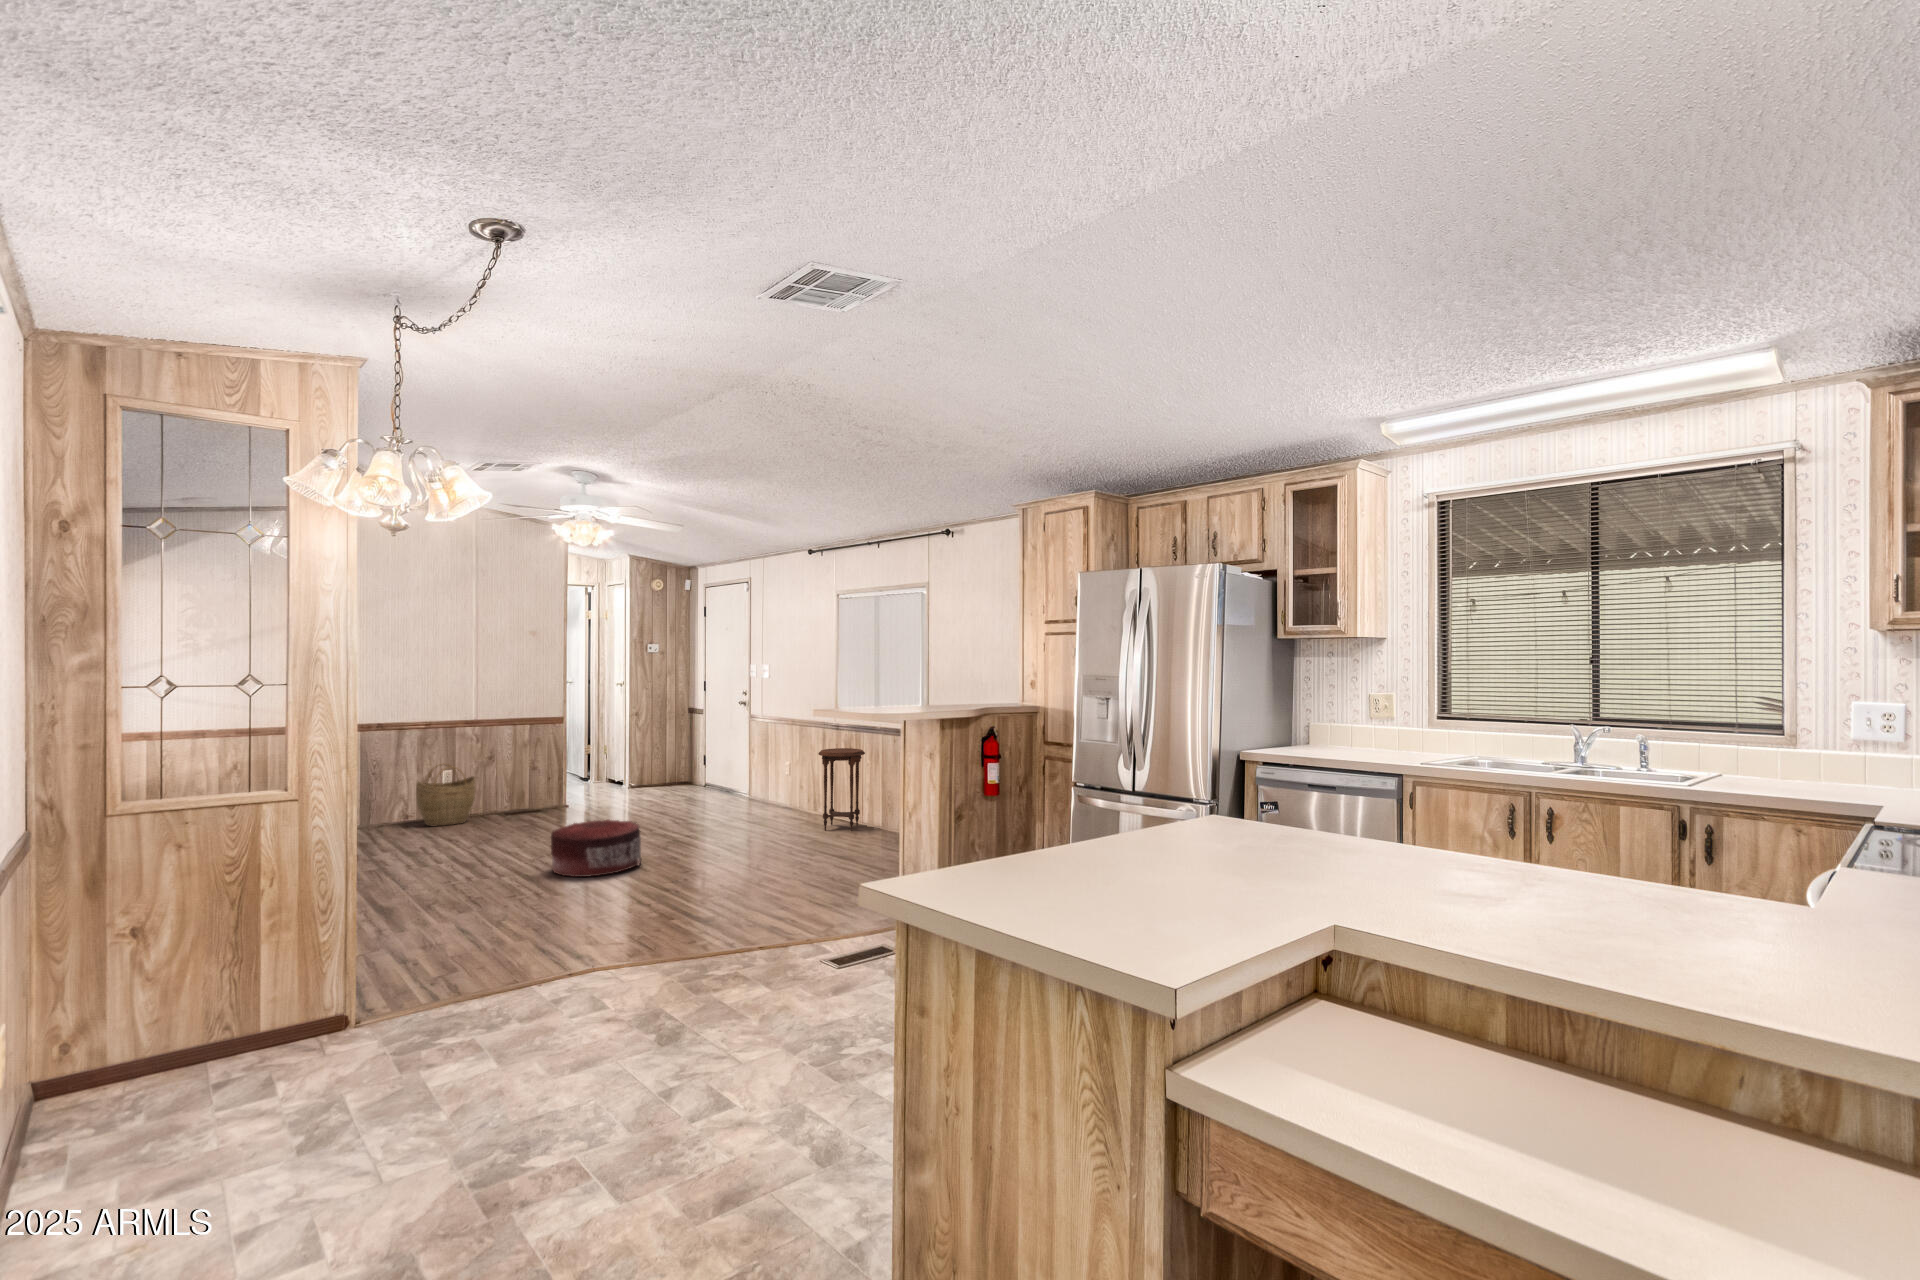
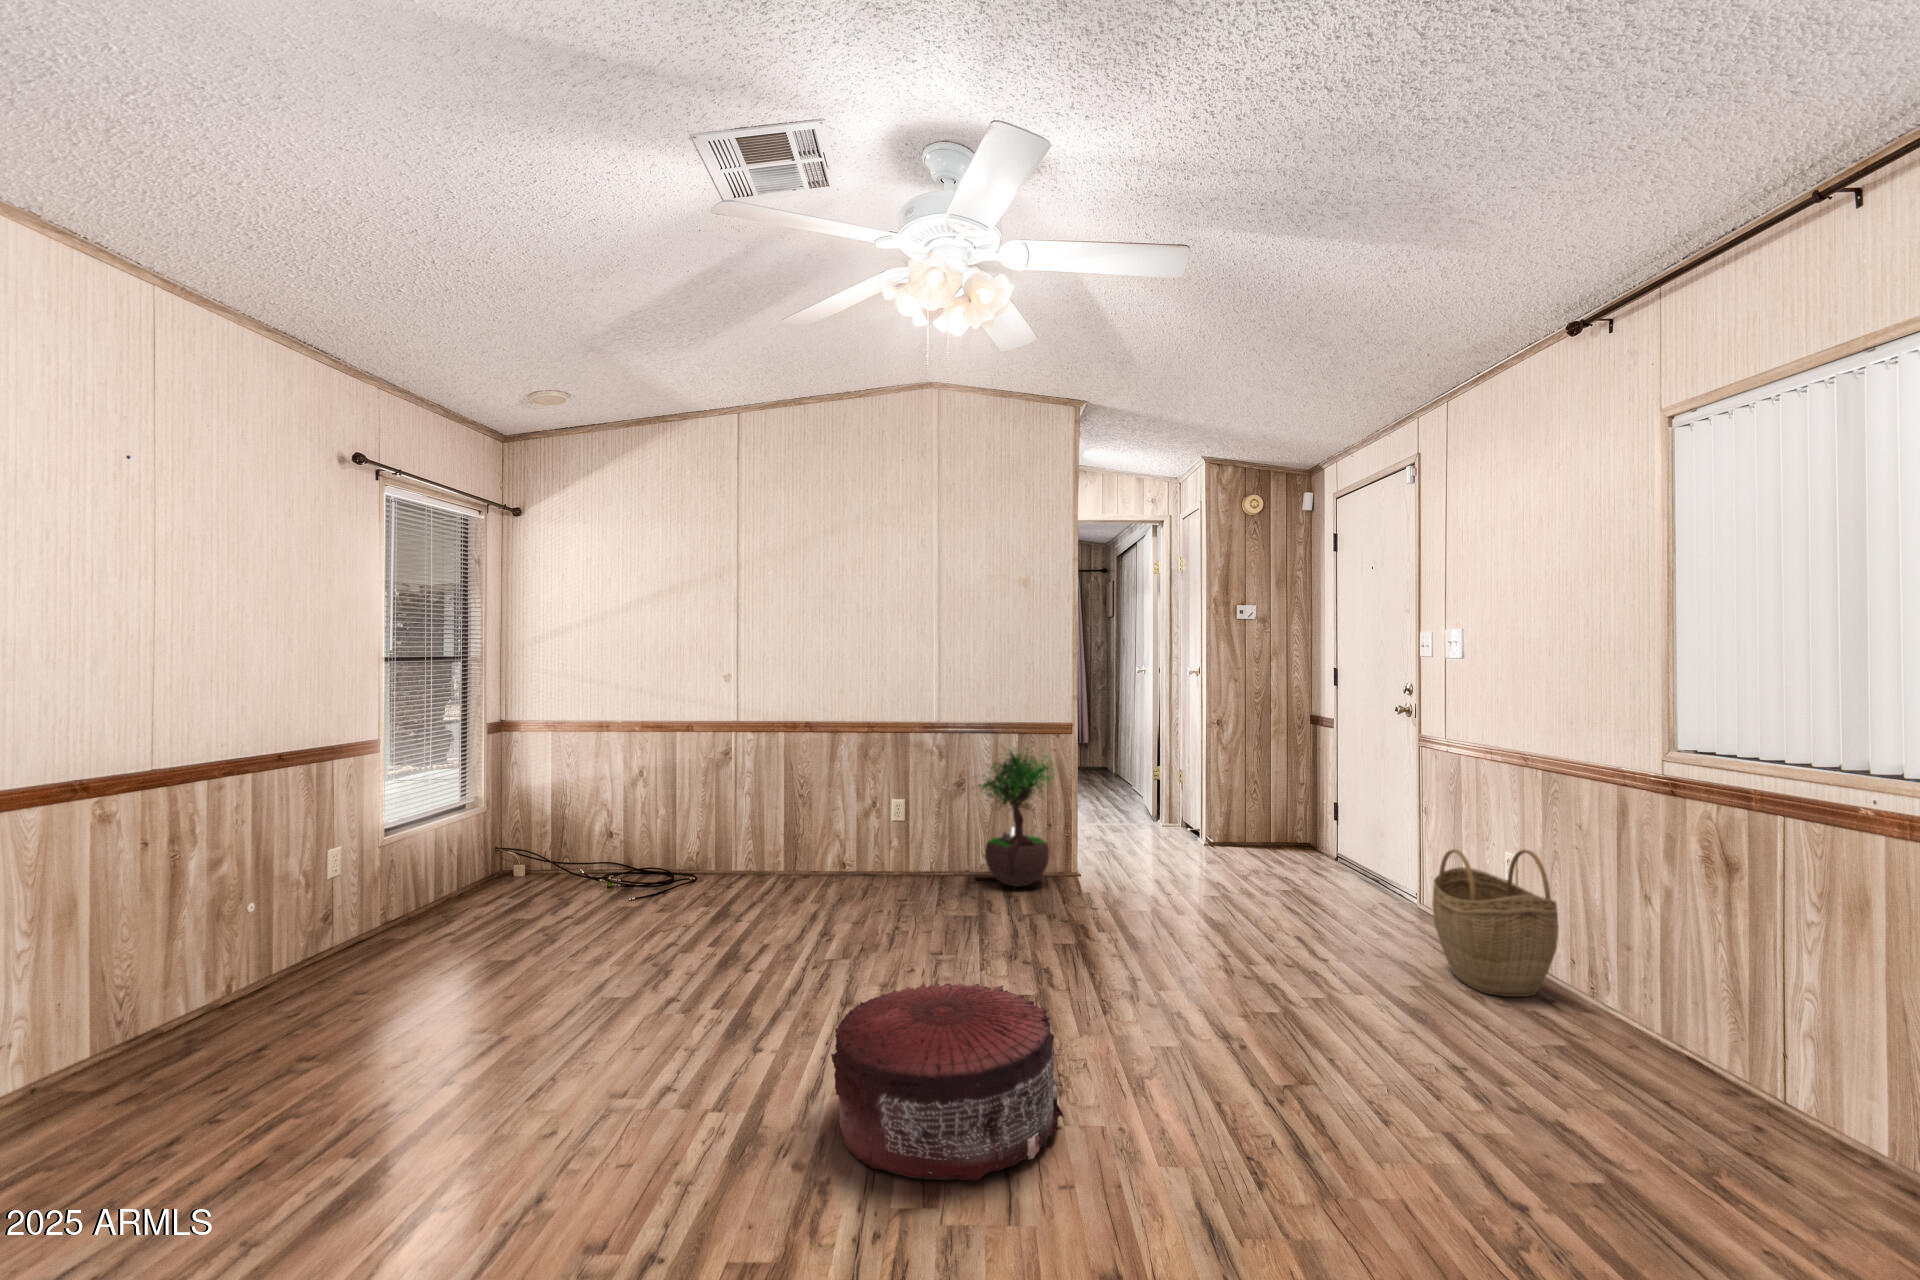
potted tree: none [509,727,564,814] -> present [973,748,1055,887]
side table: present [818,748,865,831] -> none [1616,856,1802,1143]
woven basket: present [416,765,476,826] -> present [1432,849,1559,997]

